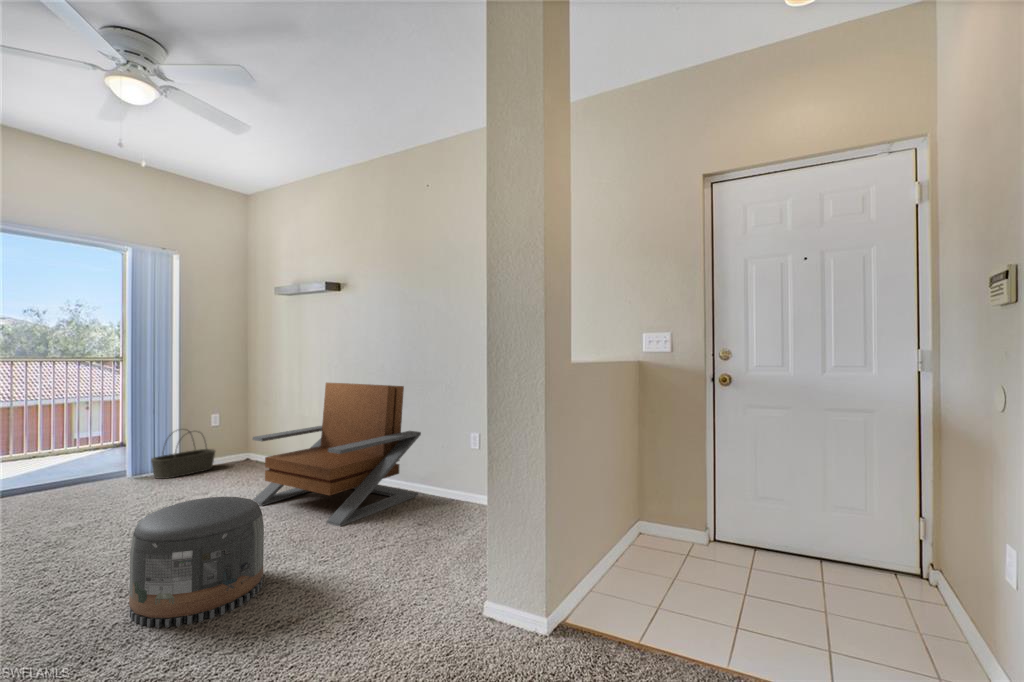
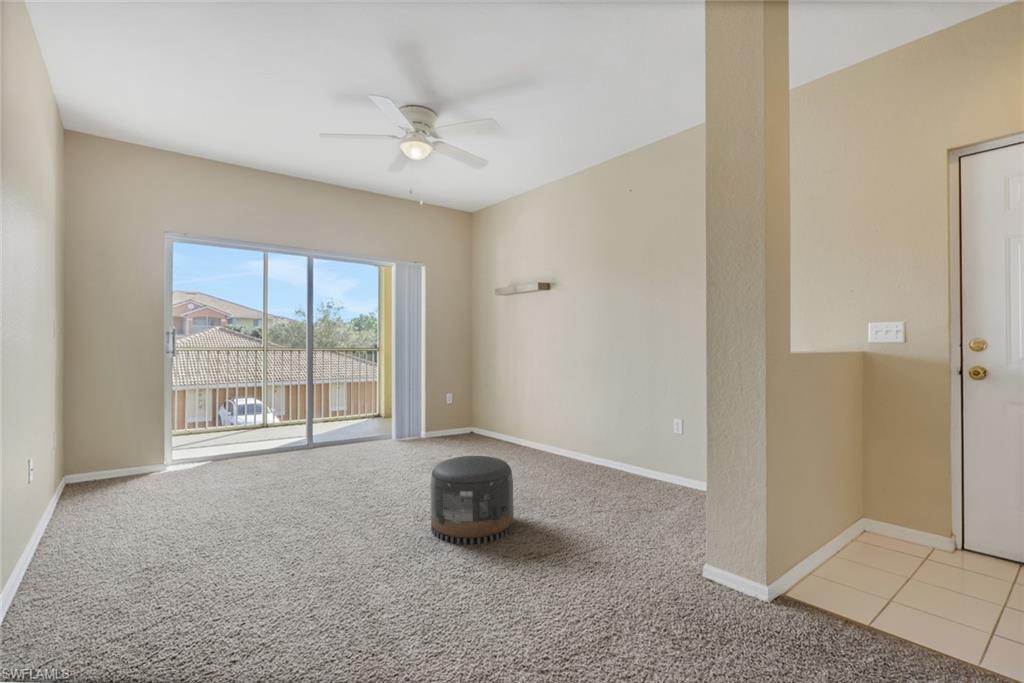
lounge chair: present [253,383,421,526] -> none [486,370,622,491]
basket: present [151,431,215,479] -> none [409,405,451,442]

